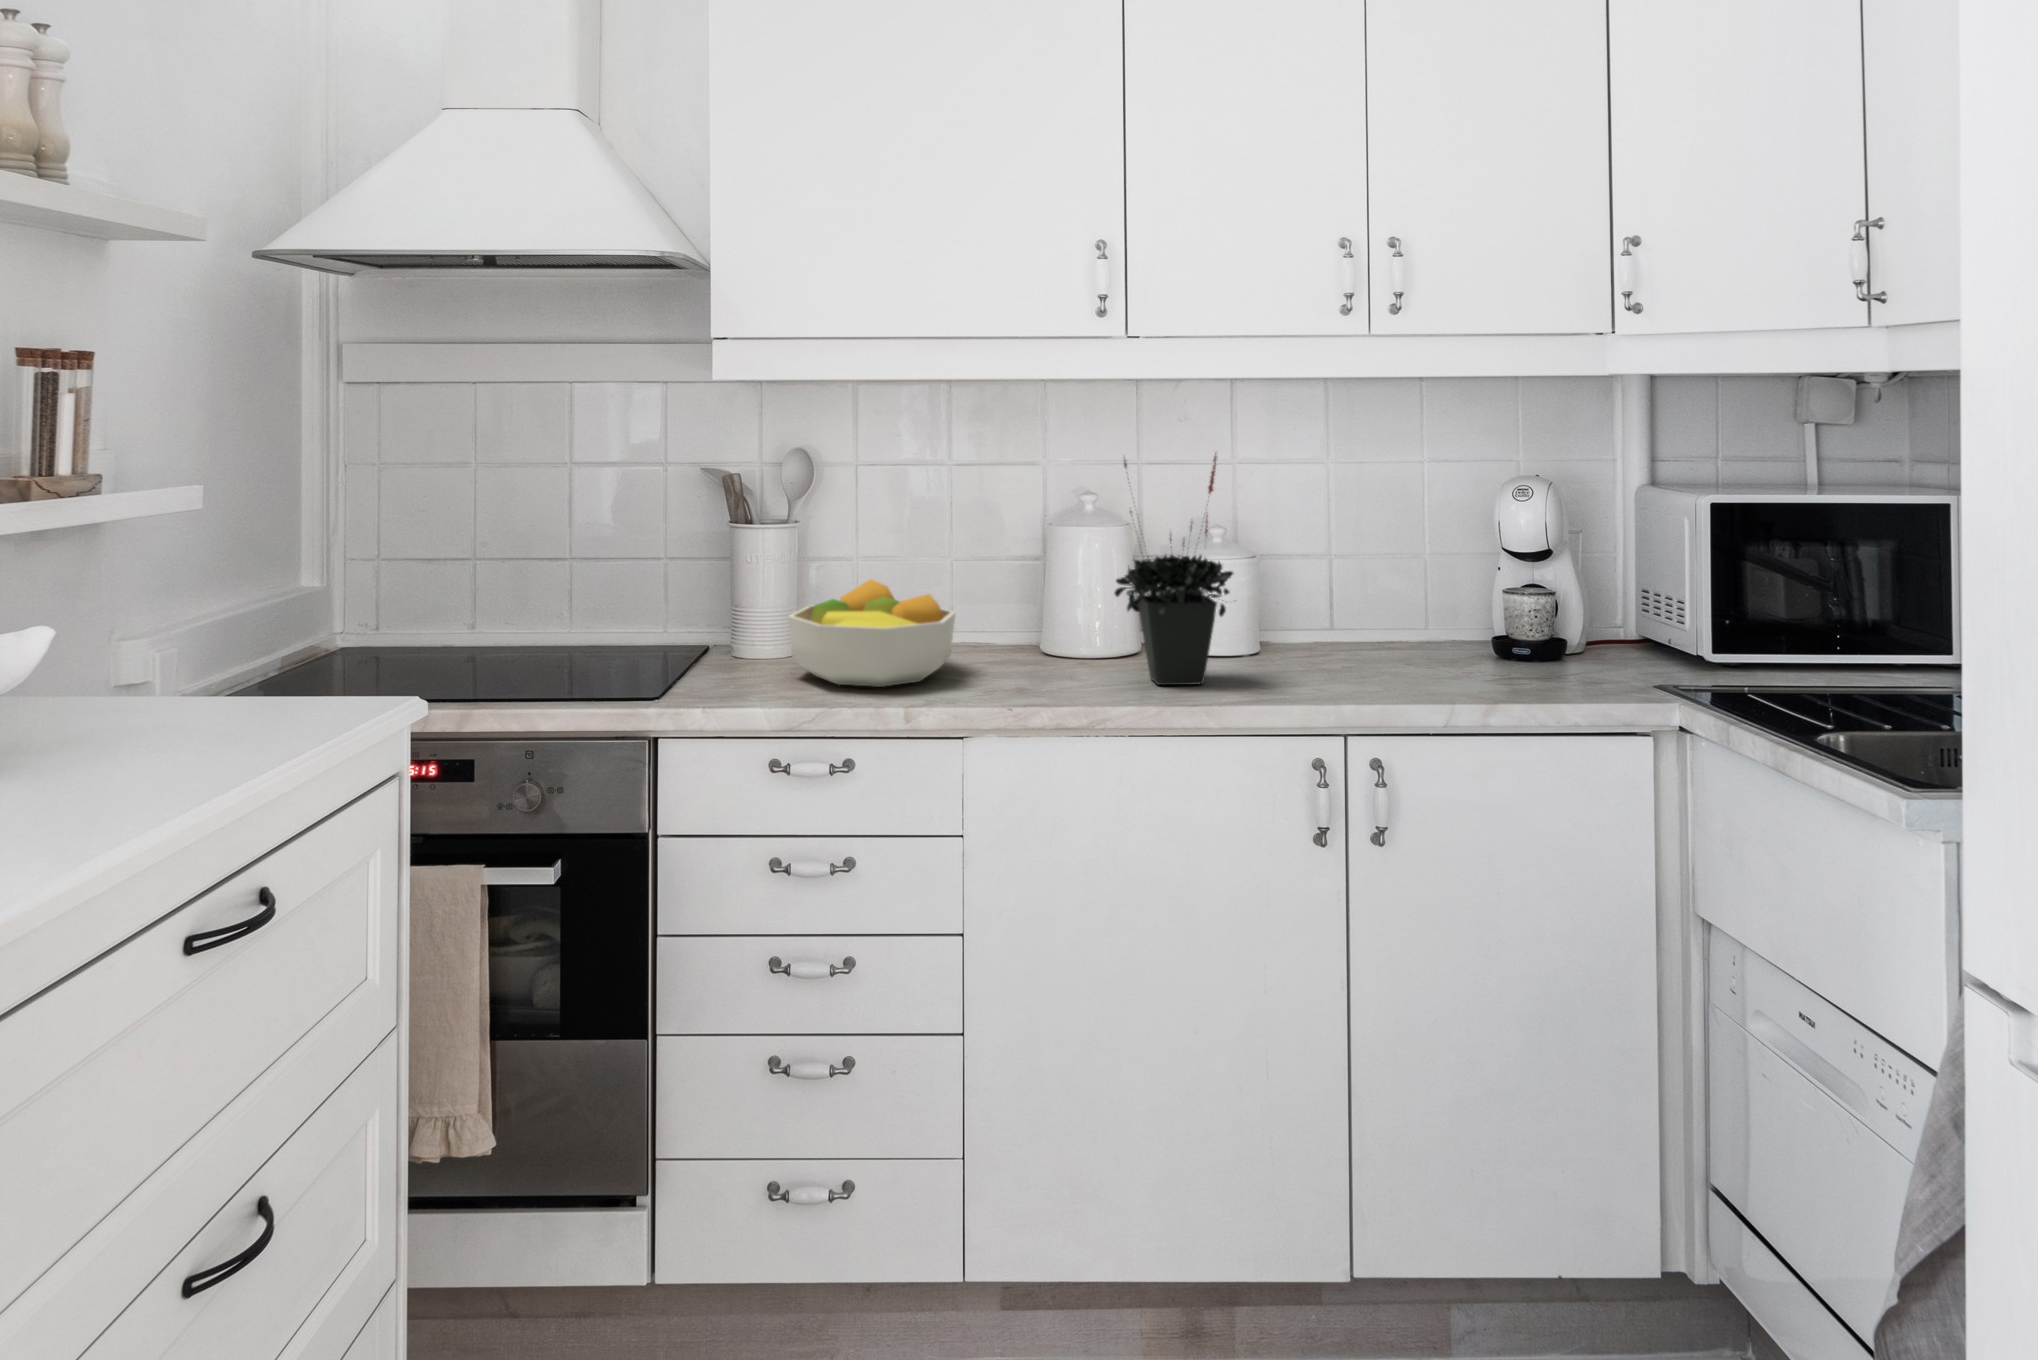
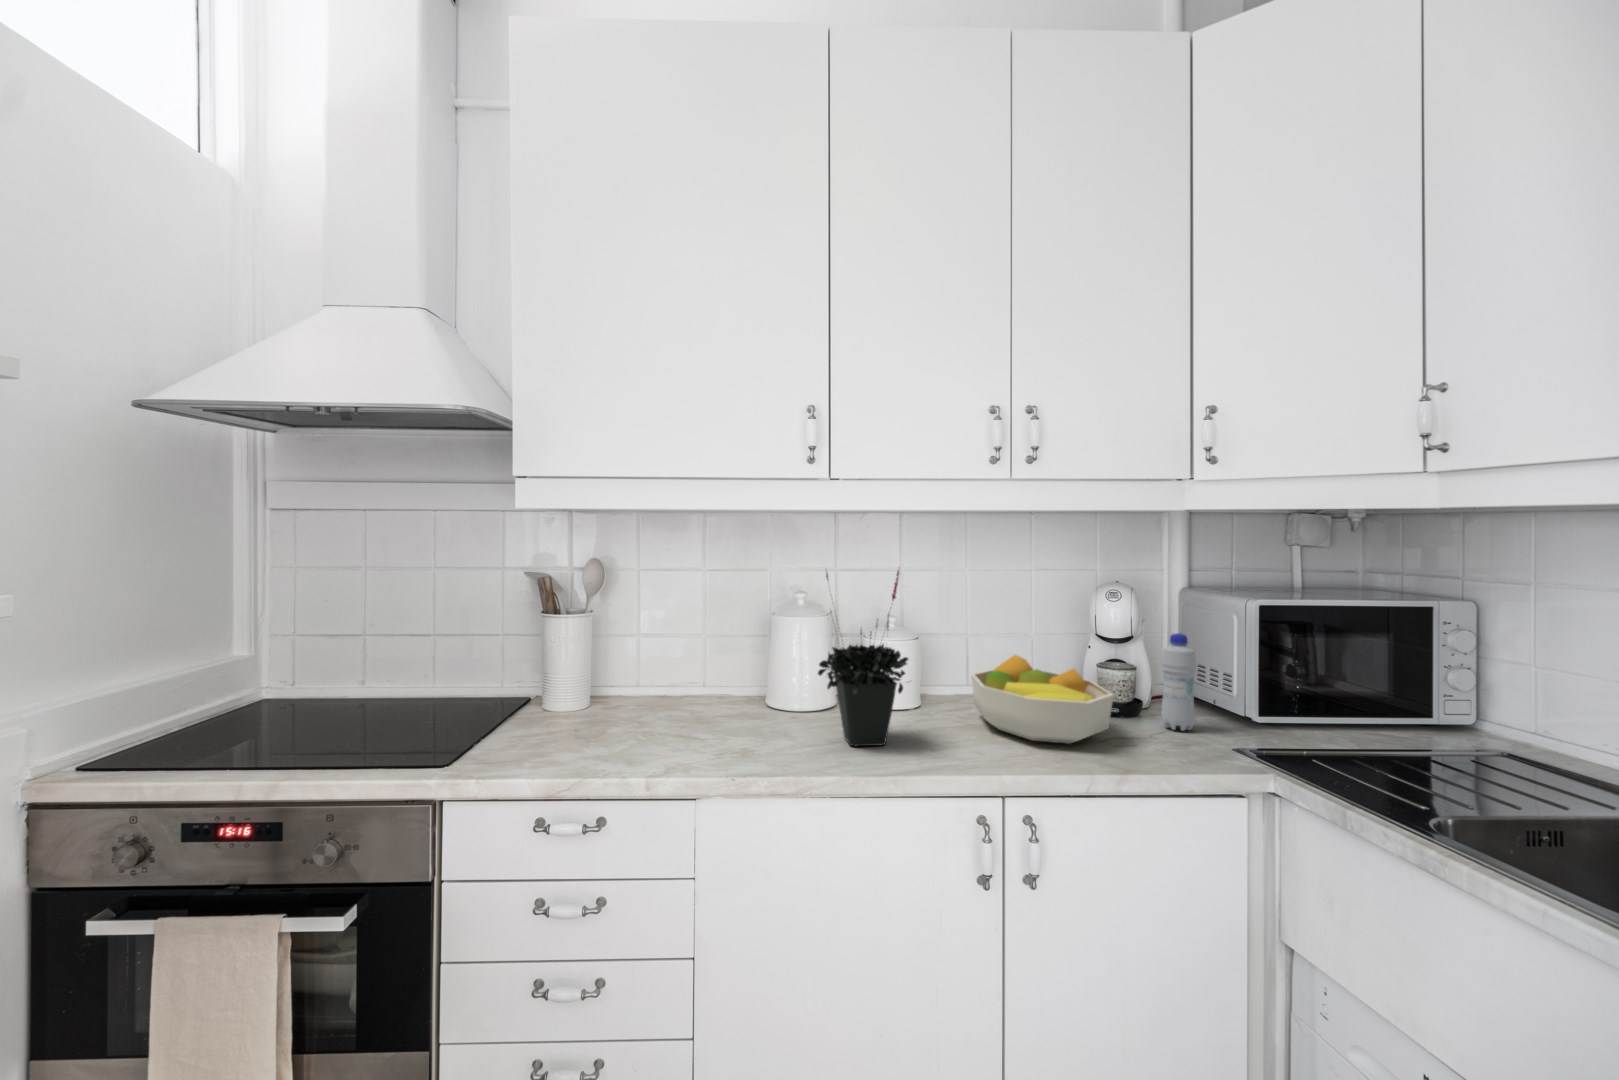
bottle: none [1583,542,1629,673] -> present [1161,633,1196,731]
fruit bowl: present [788,579,955,687] -> present [971,655,1114,744]

